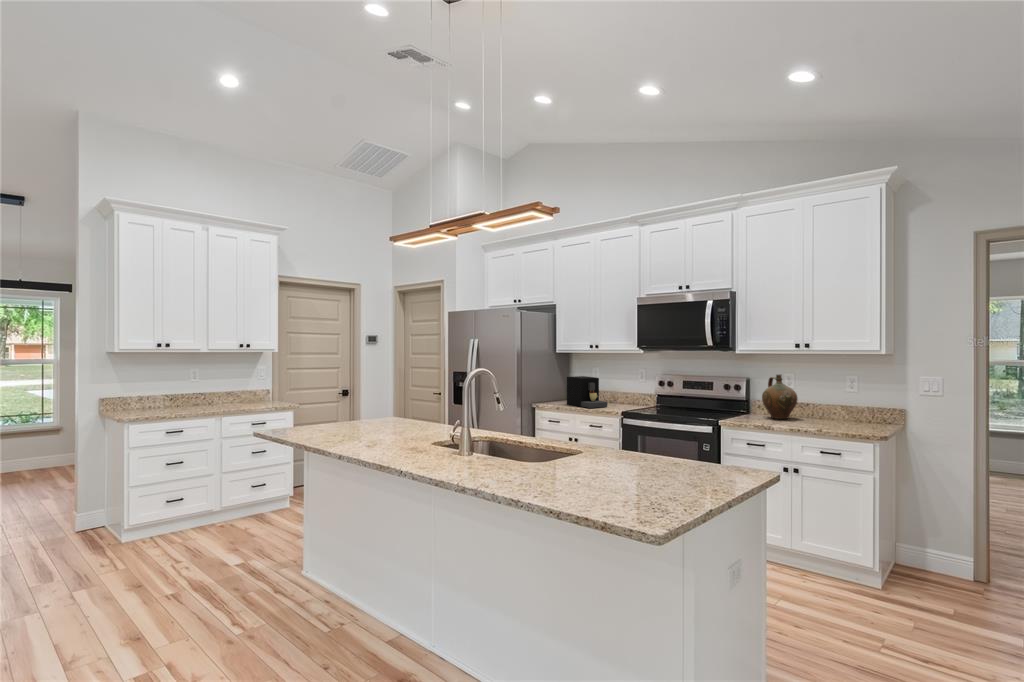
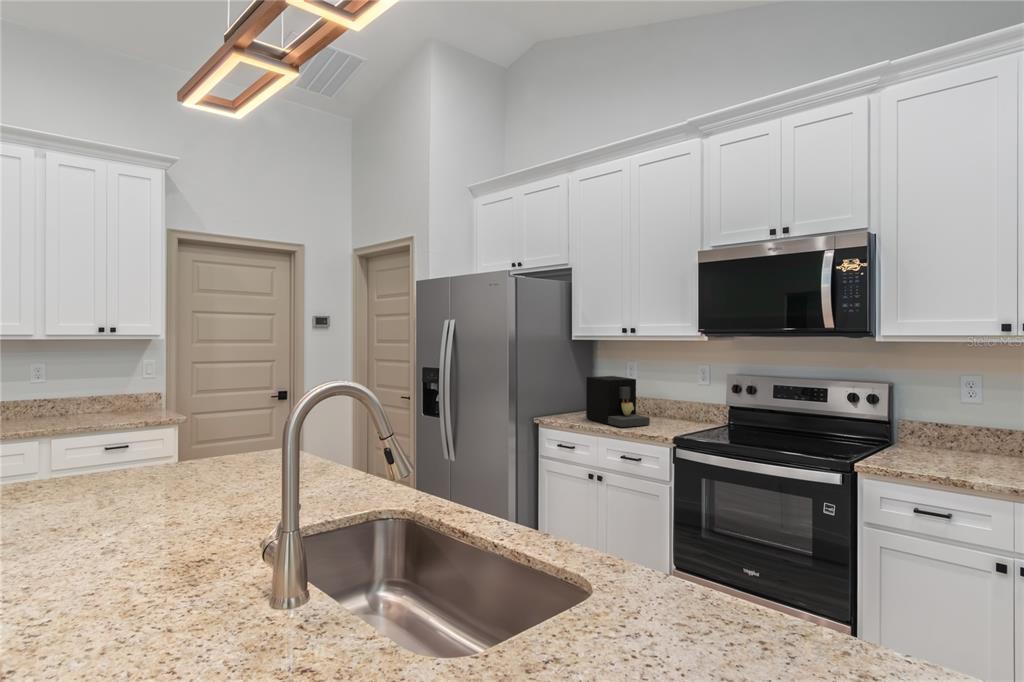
ceramic jug: present [762,375,797,419] -> none [926,379,998,459]

